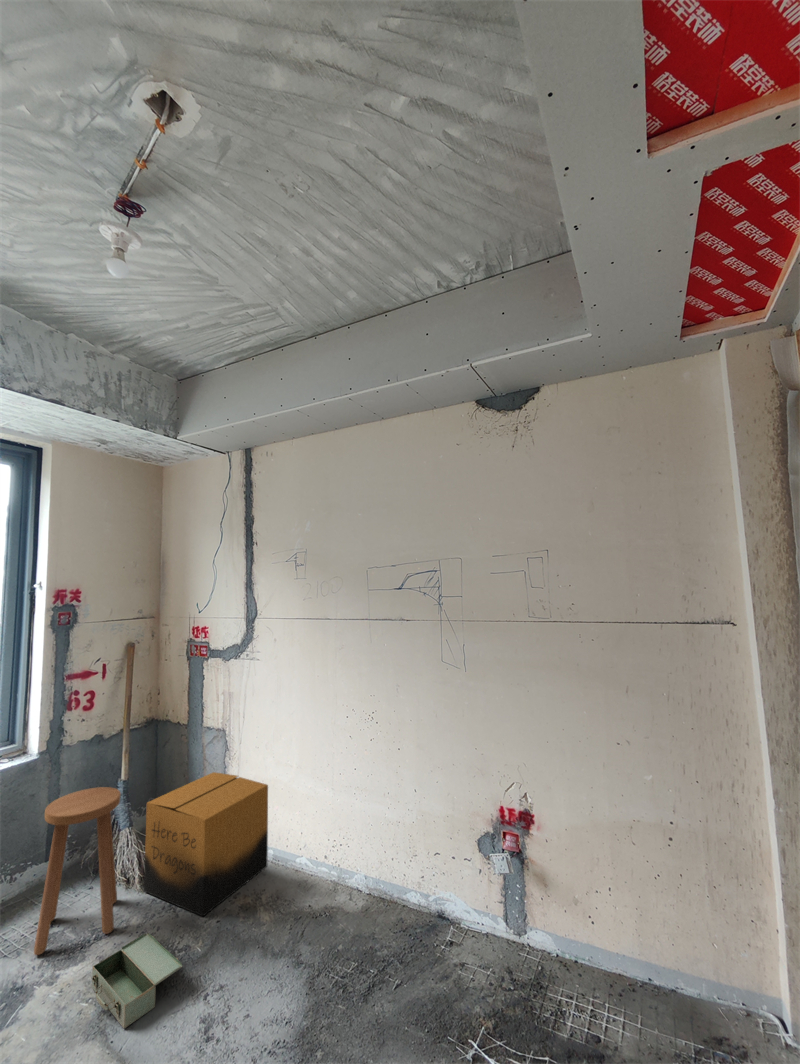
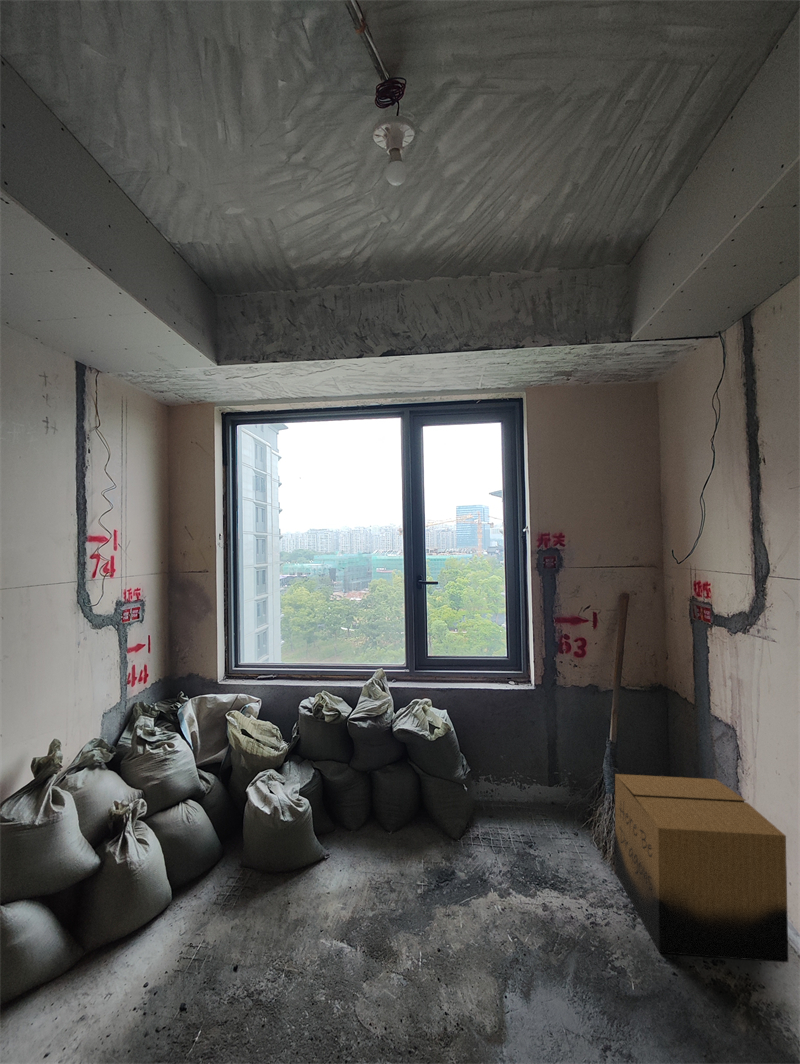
stool: present [34,787,121,955] -> none [506,729,589,889]
toolbox: present [92,933,182,1029] -> none [515,906,593,1002]

